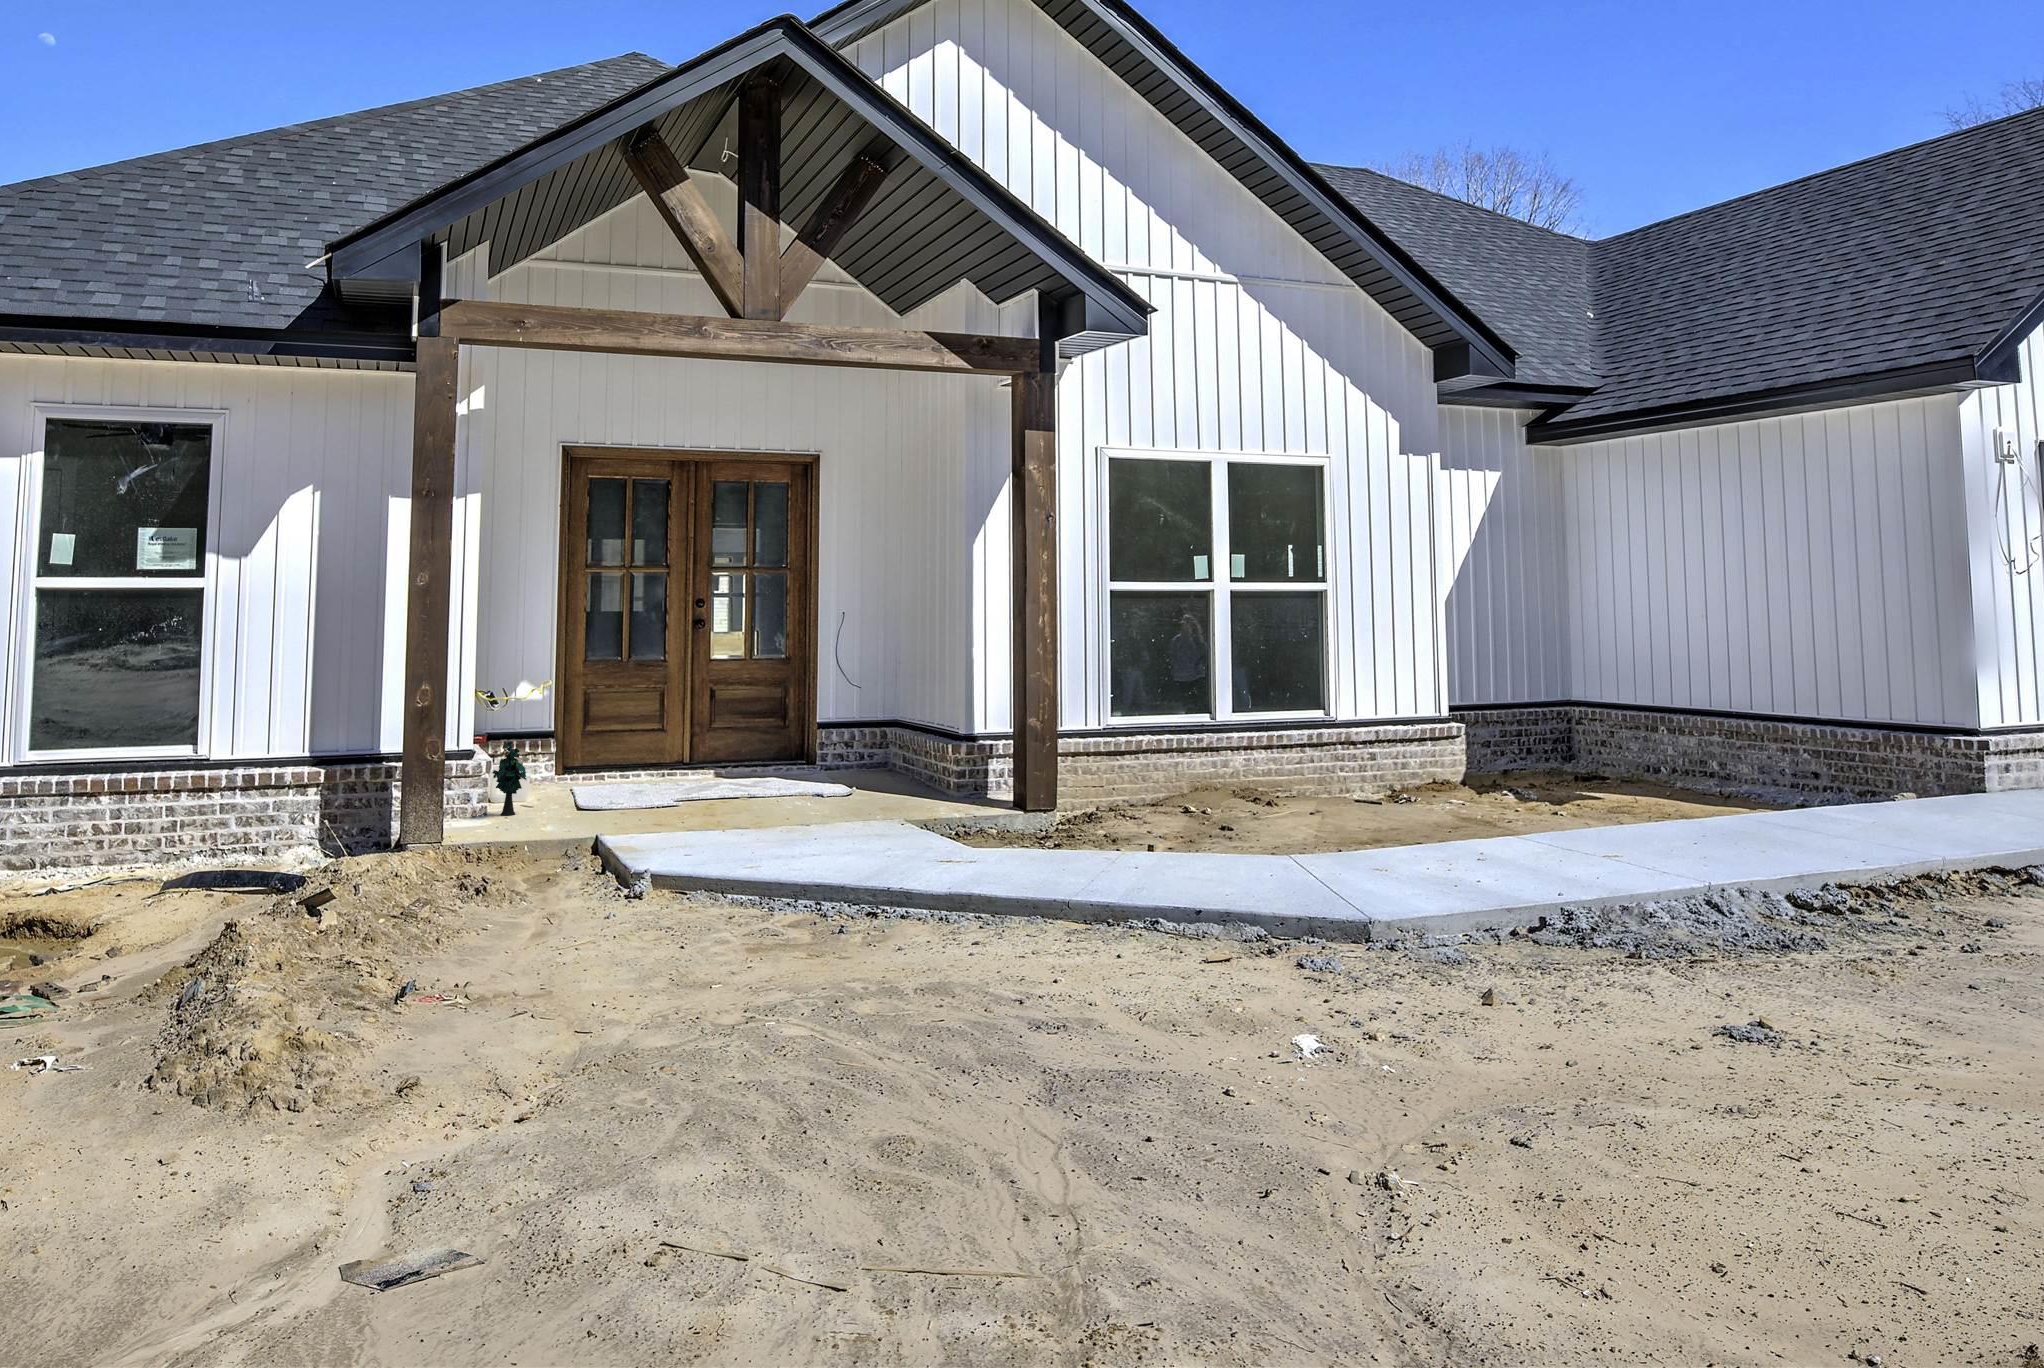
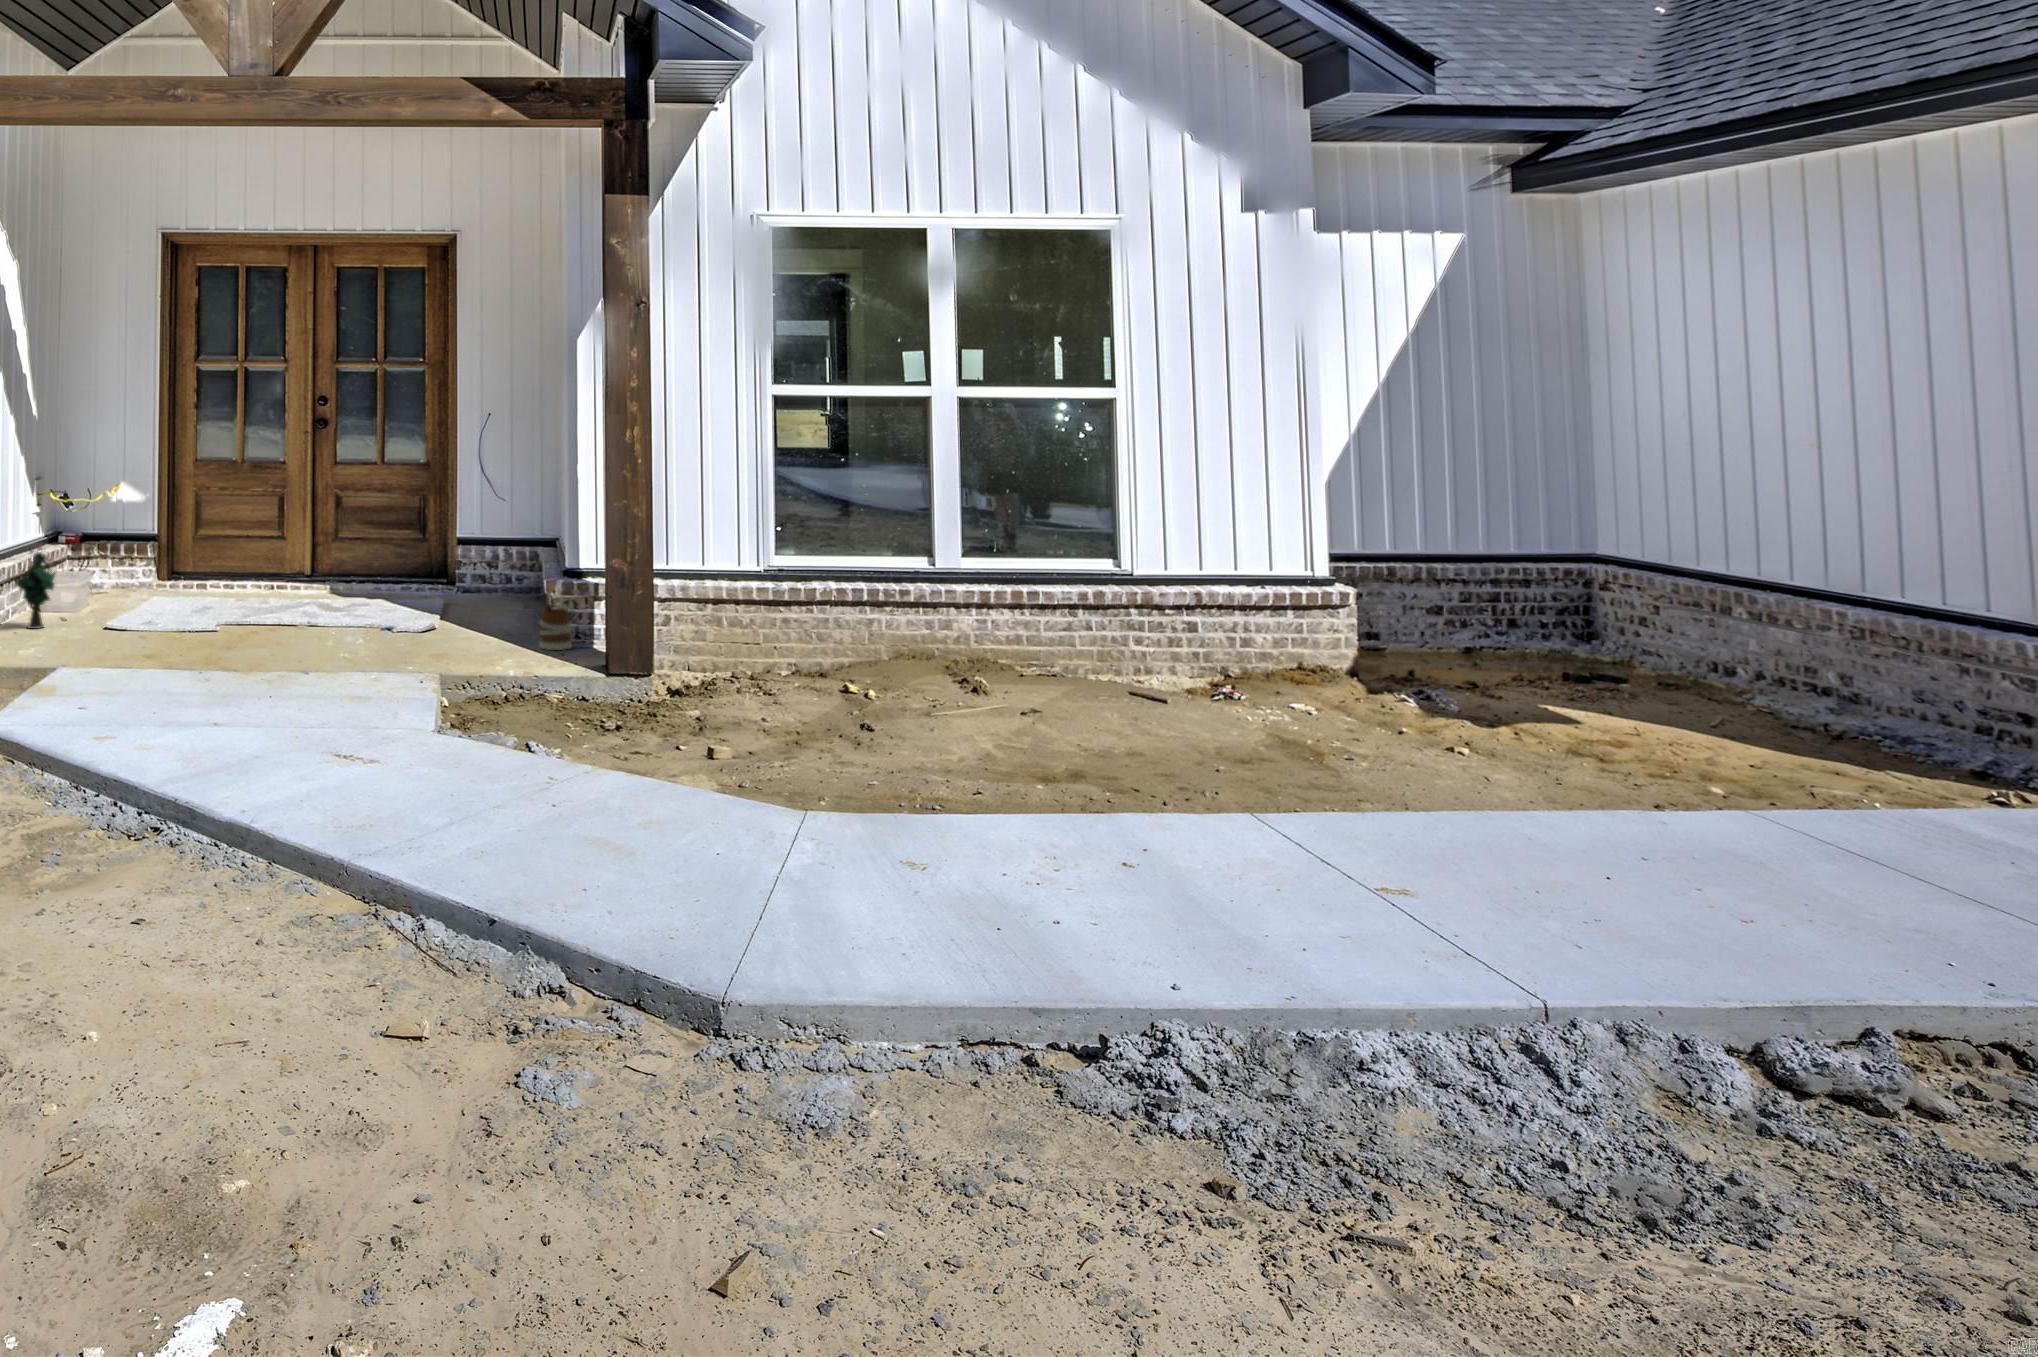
wooden bucket: none [951,751,976,800] -> present [539,602,572,650]

